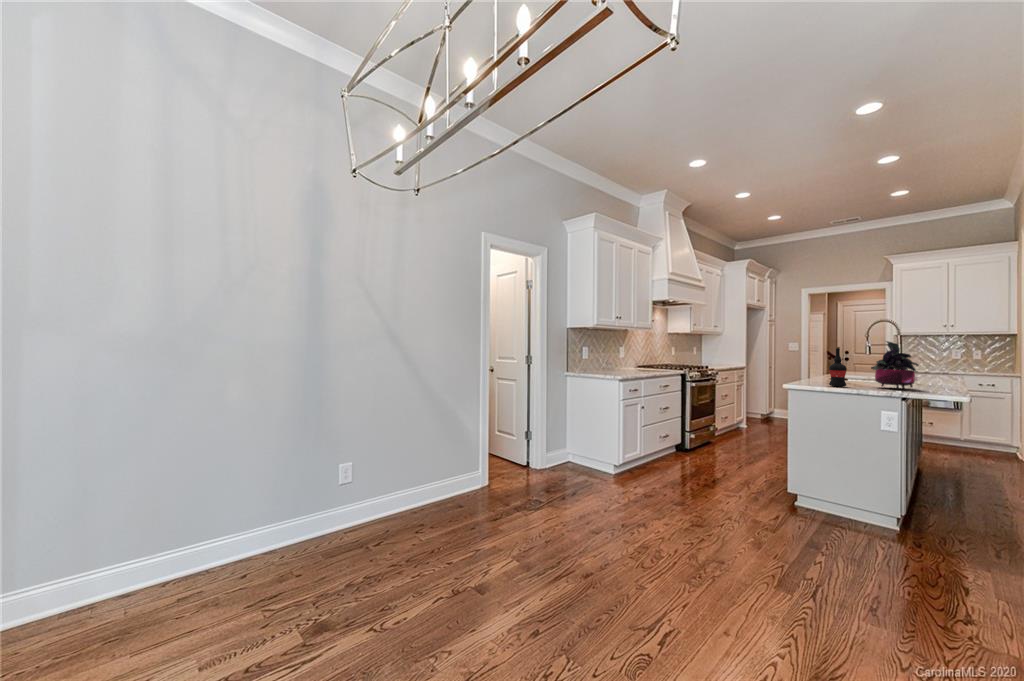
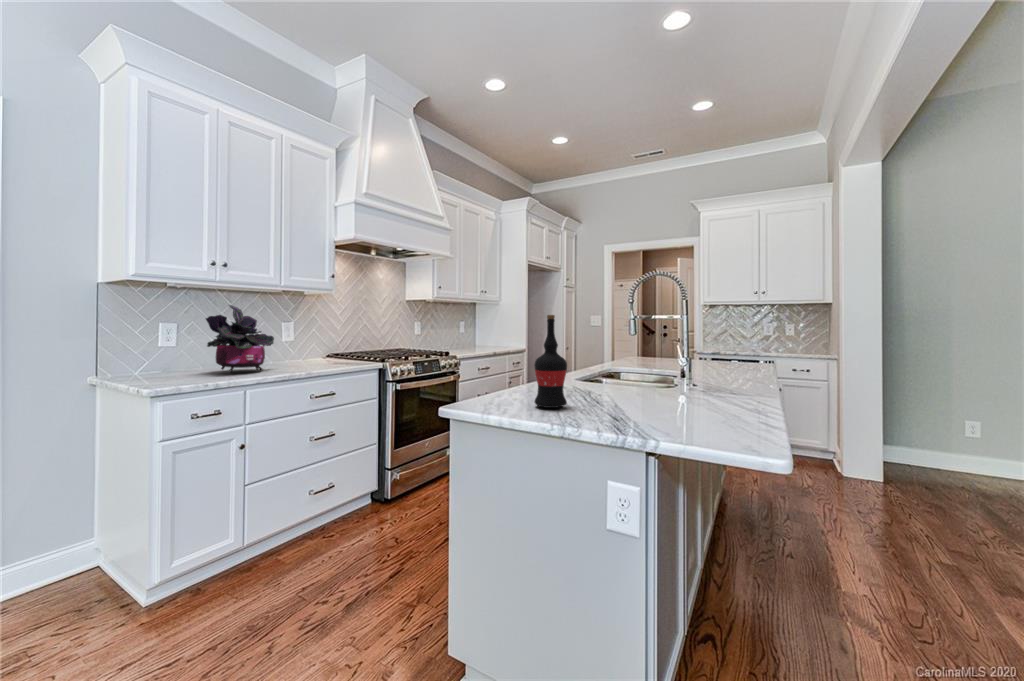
potted plant: present [871,341,918,389] -> present [206,305,274,372]

